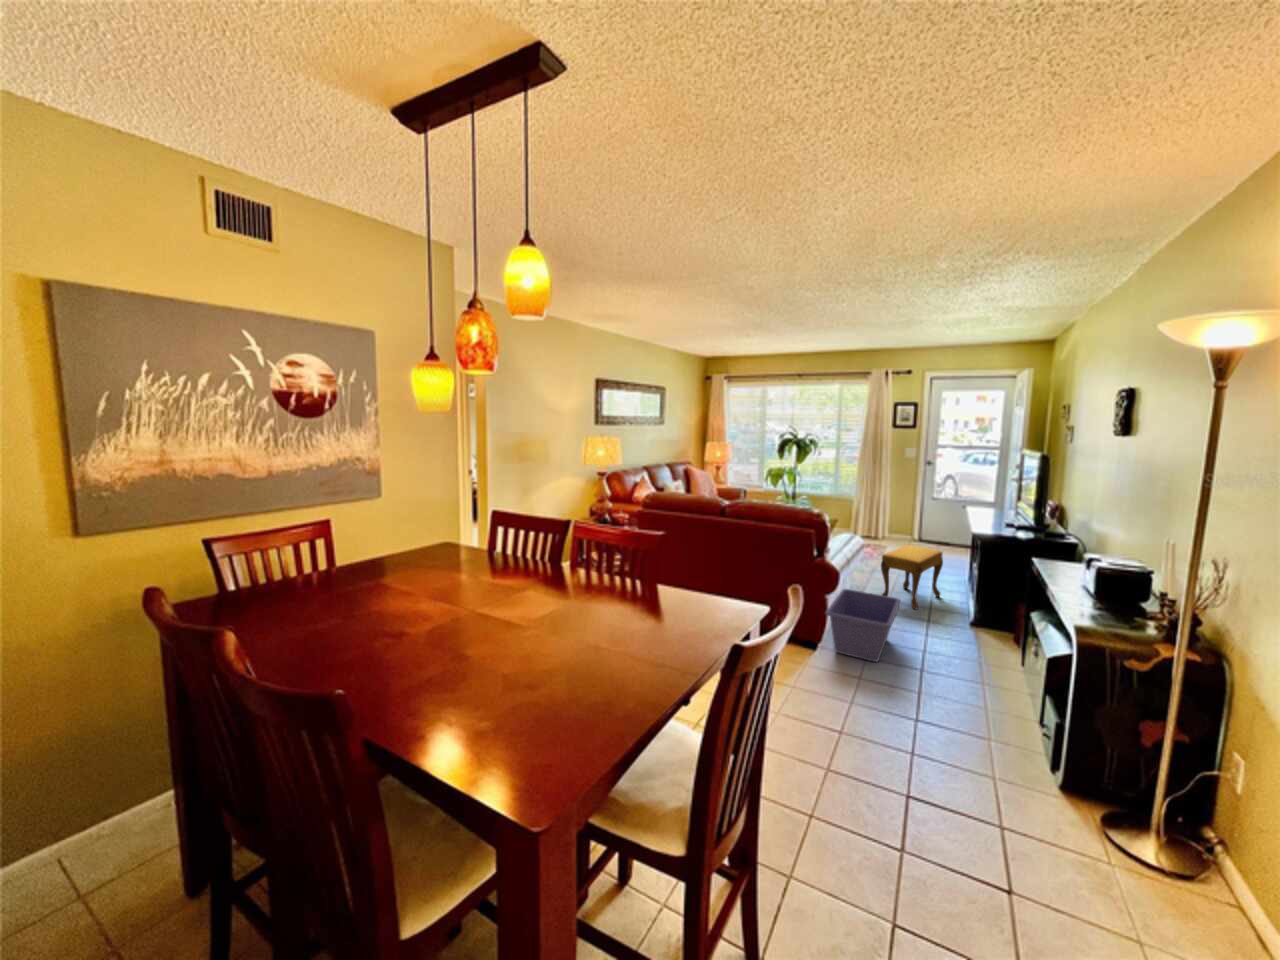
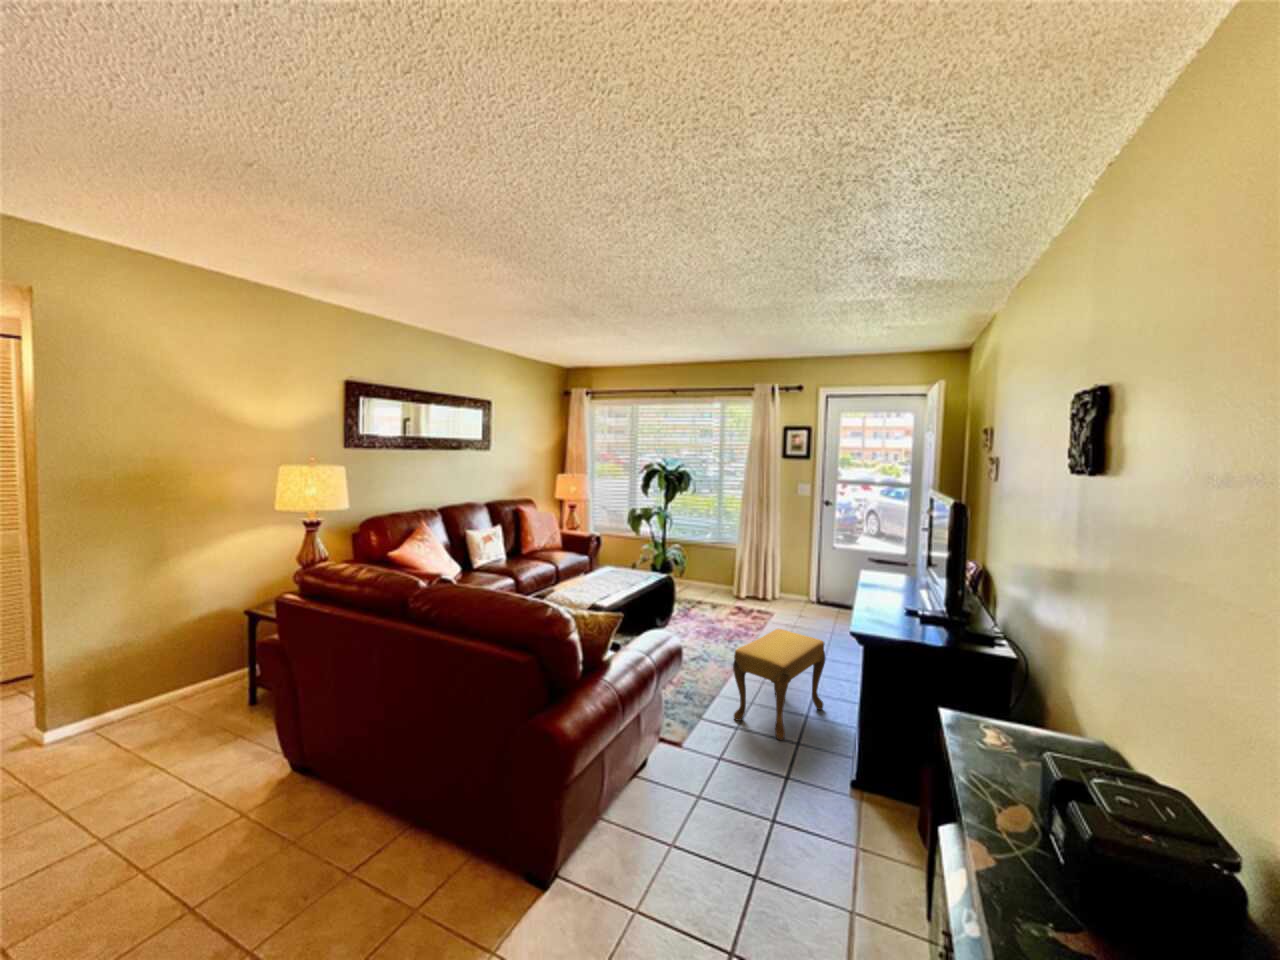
storage bin: present [826,589,901,662] -> none [579,728,735,905]

